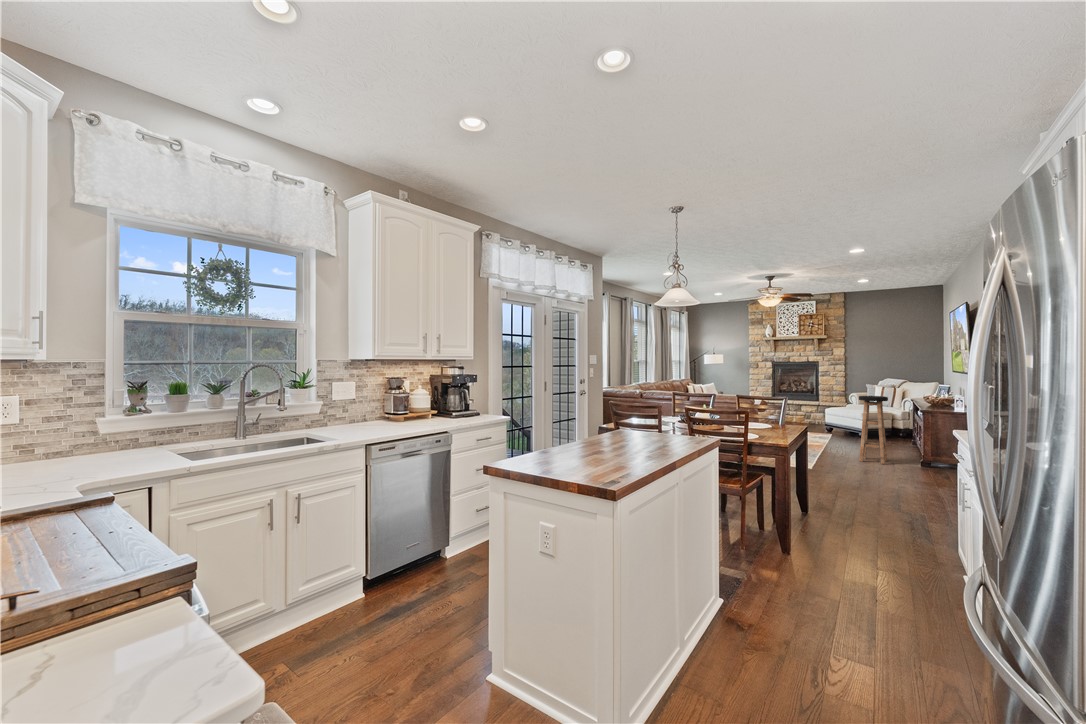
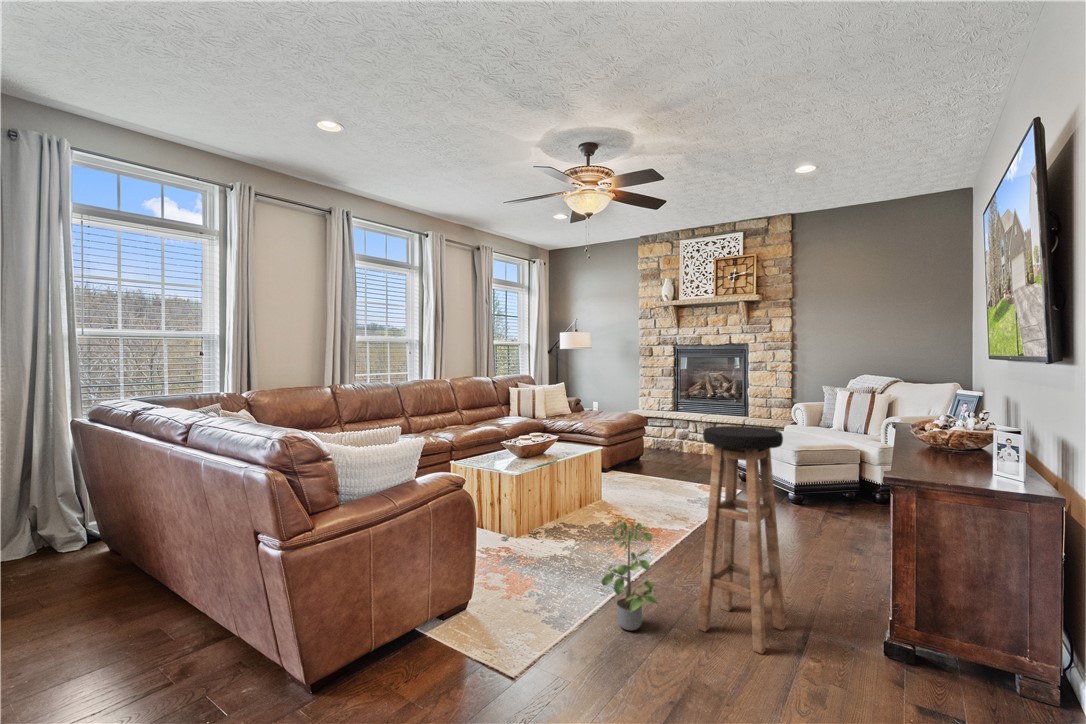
potted plant: none [826,426,852,462] -> present [601,520,658,630]

